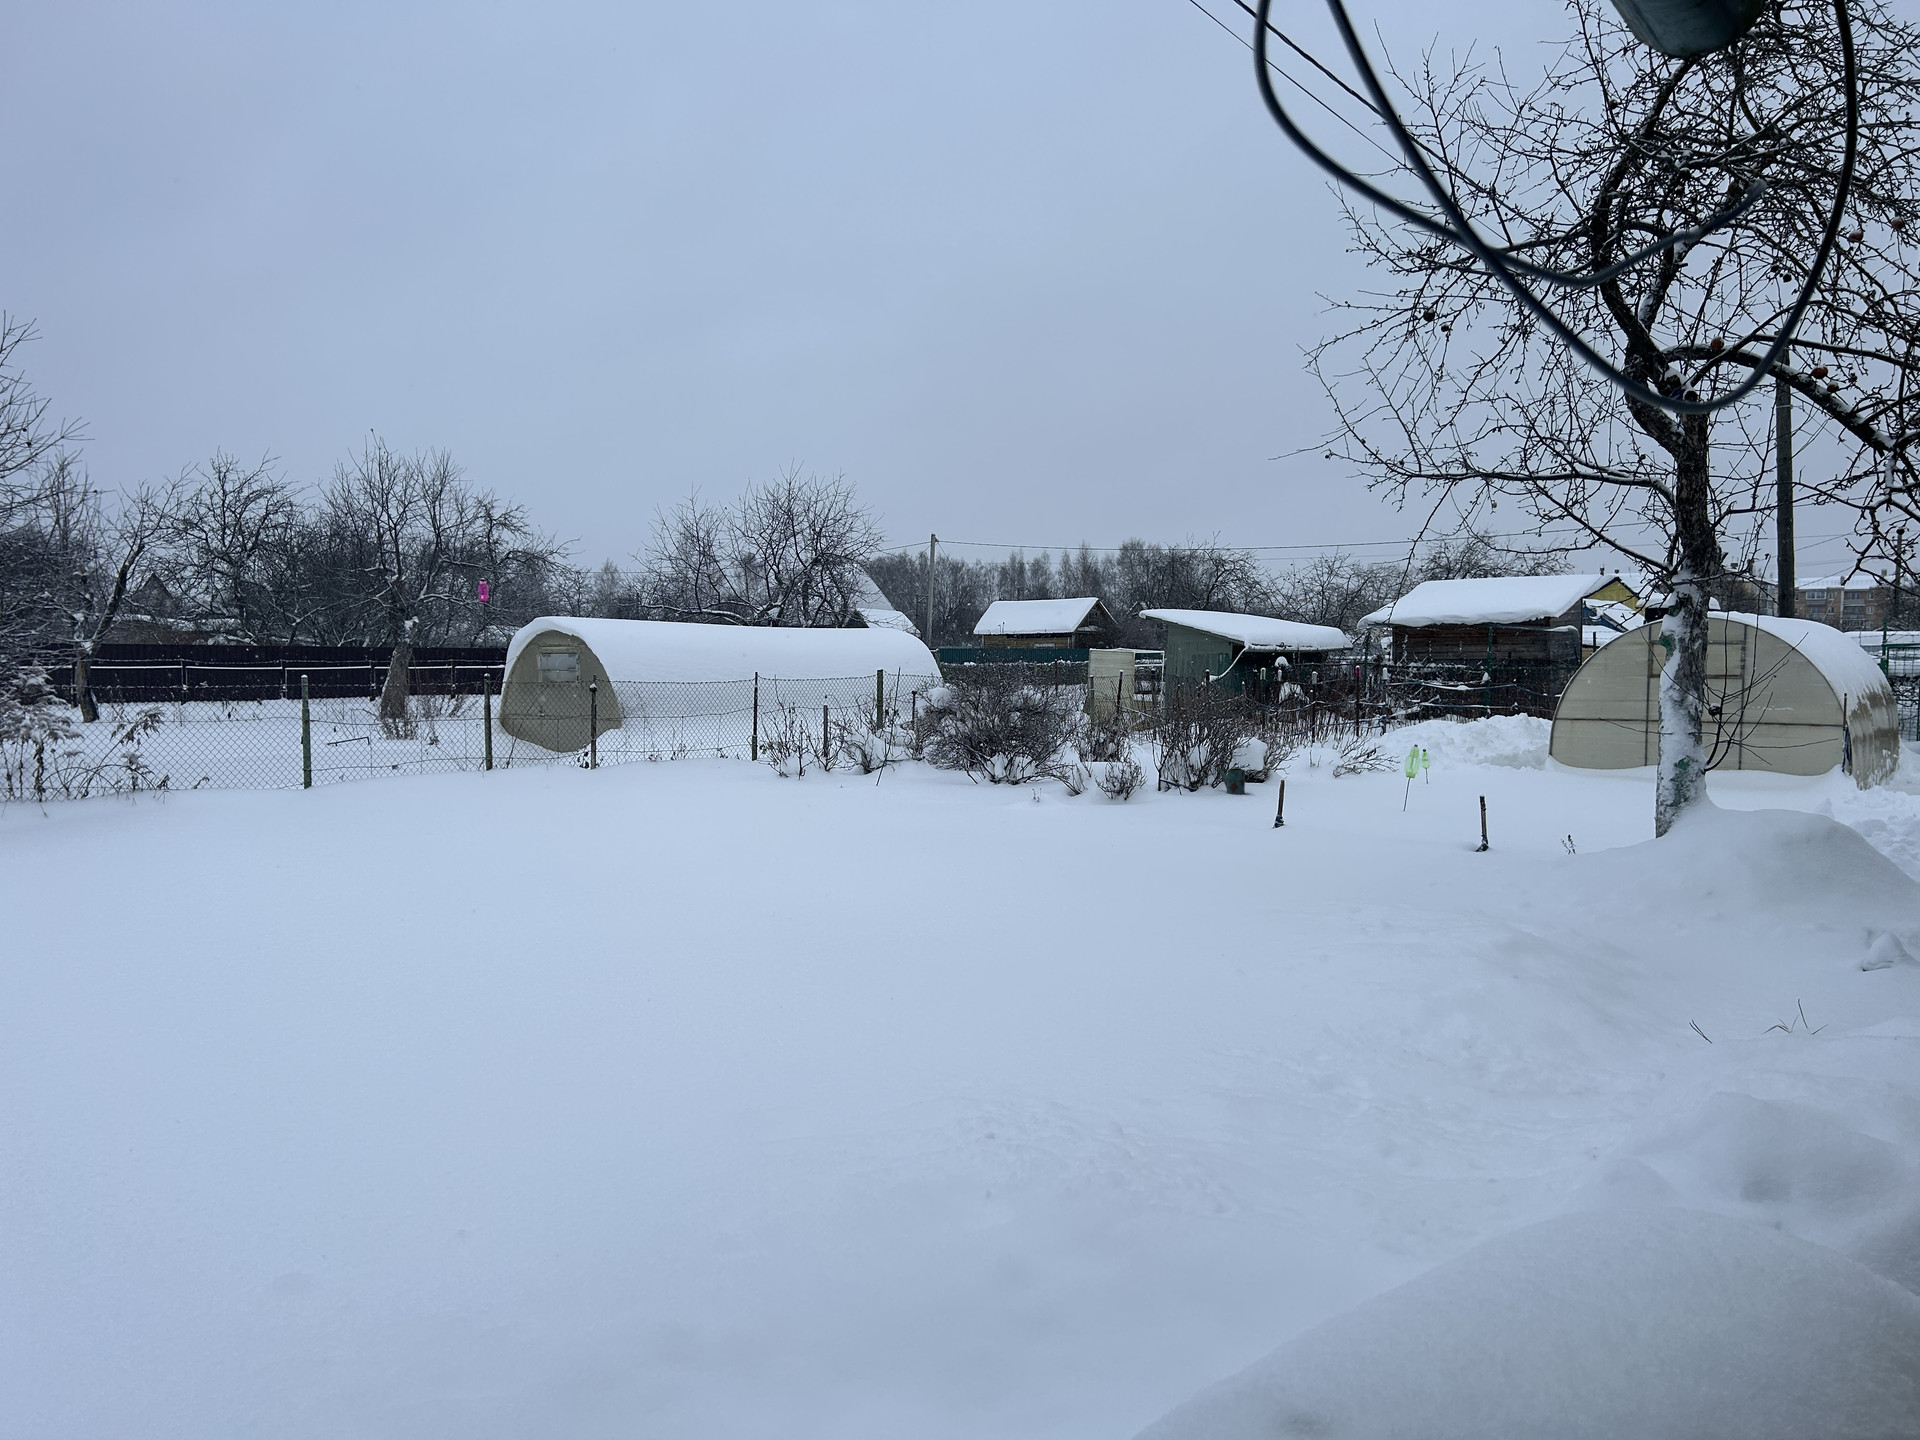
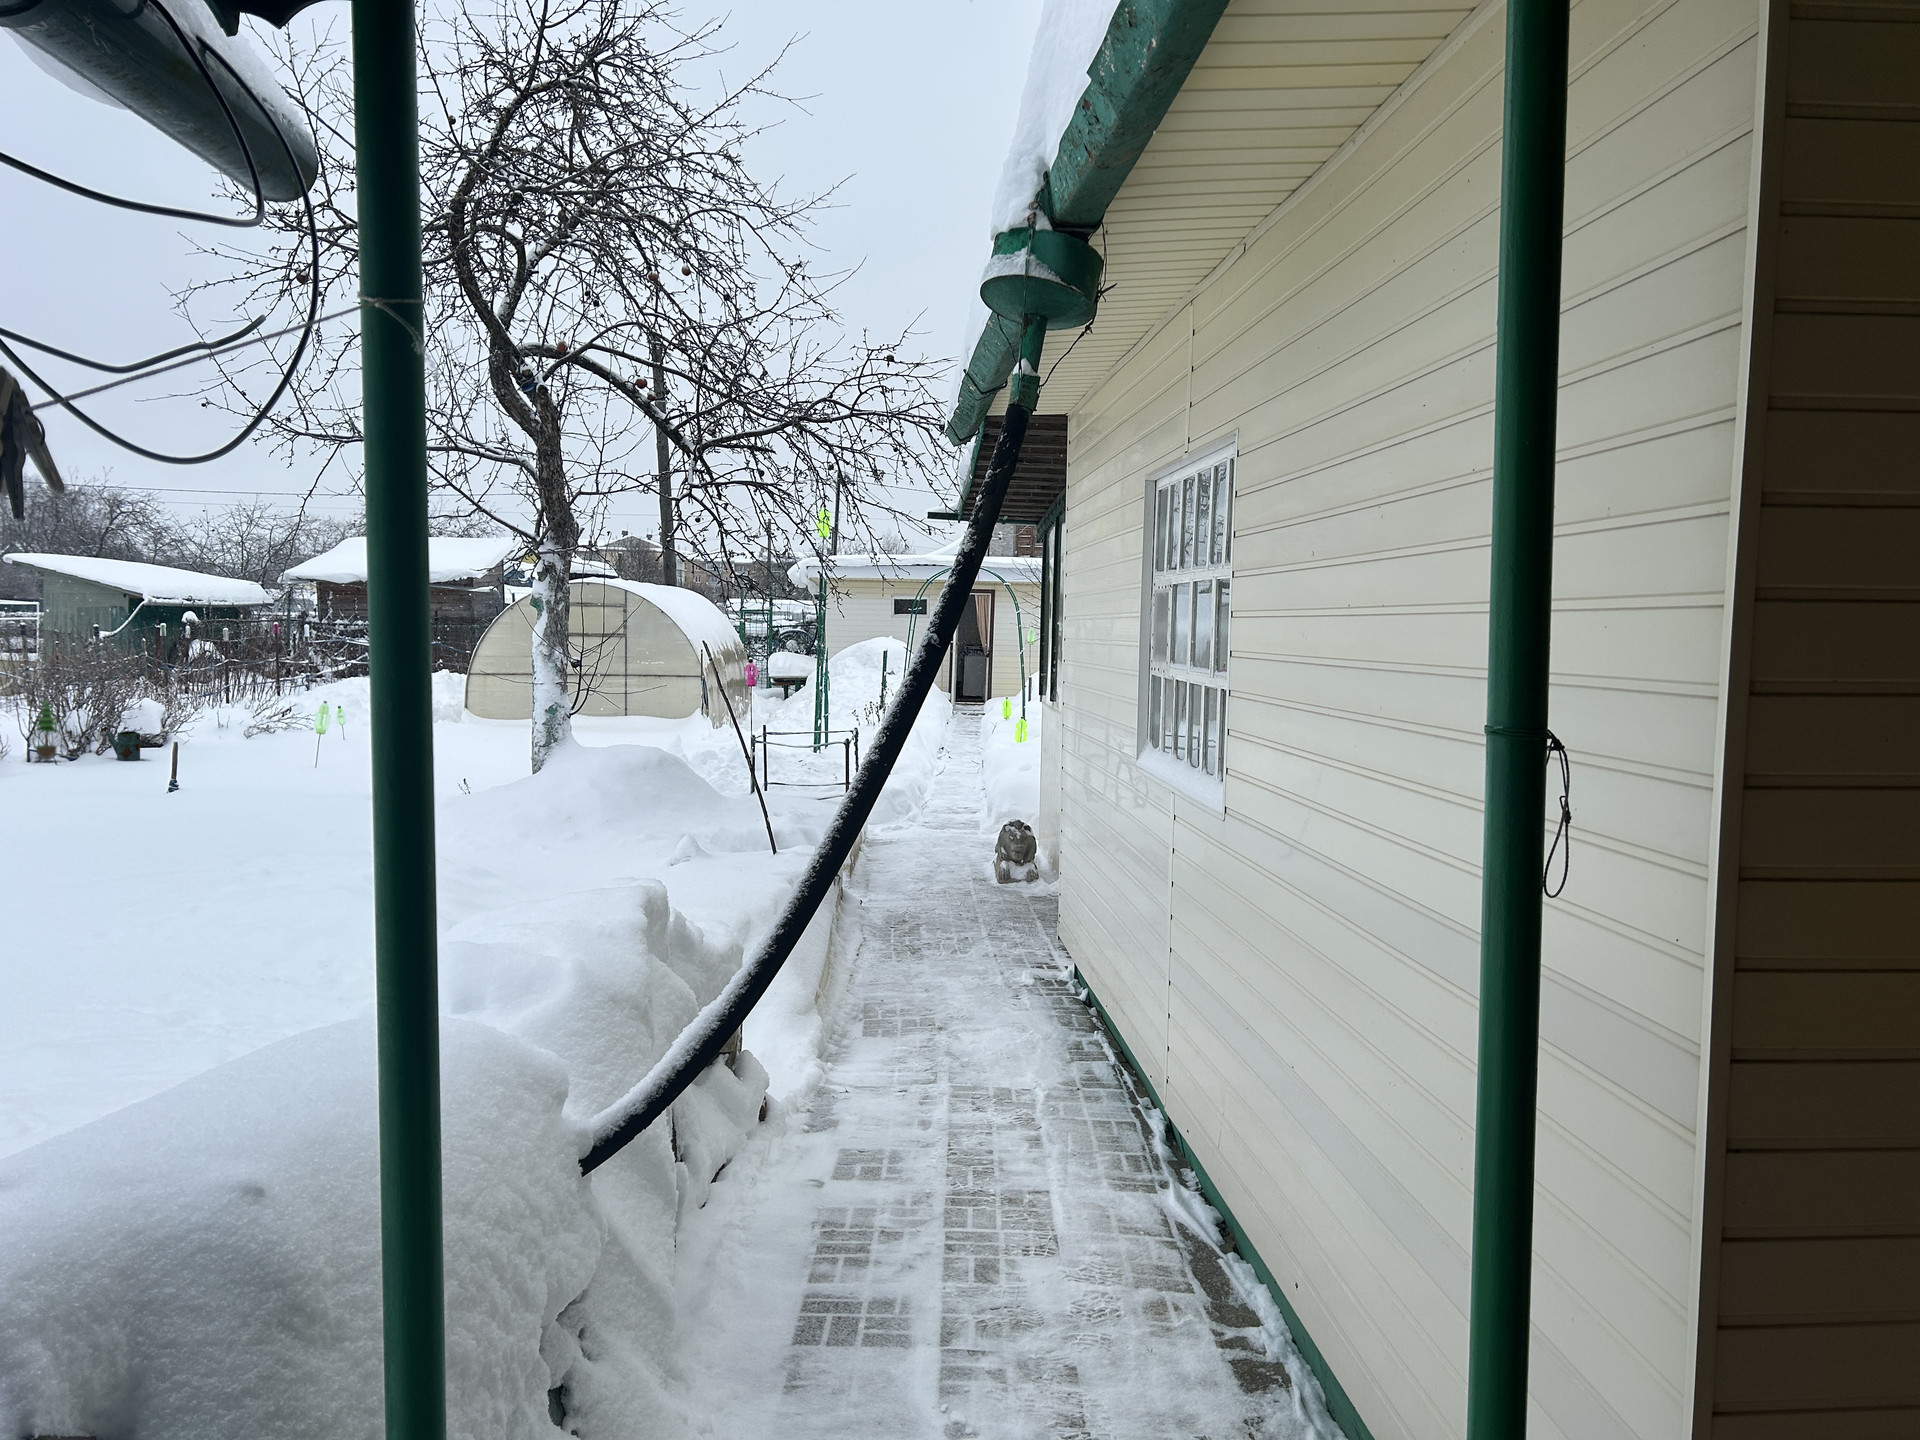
potted tree: none [1165,738,1184,791] -> present [35,700,58,761]

